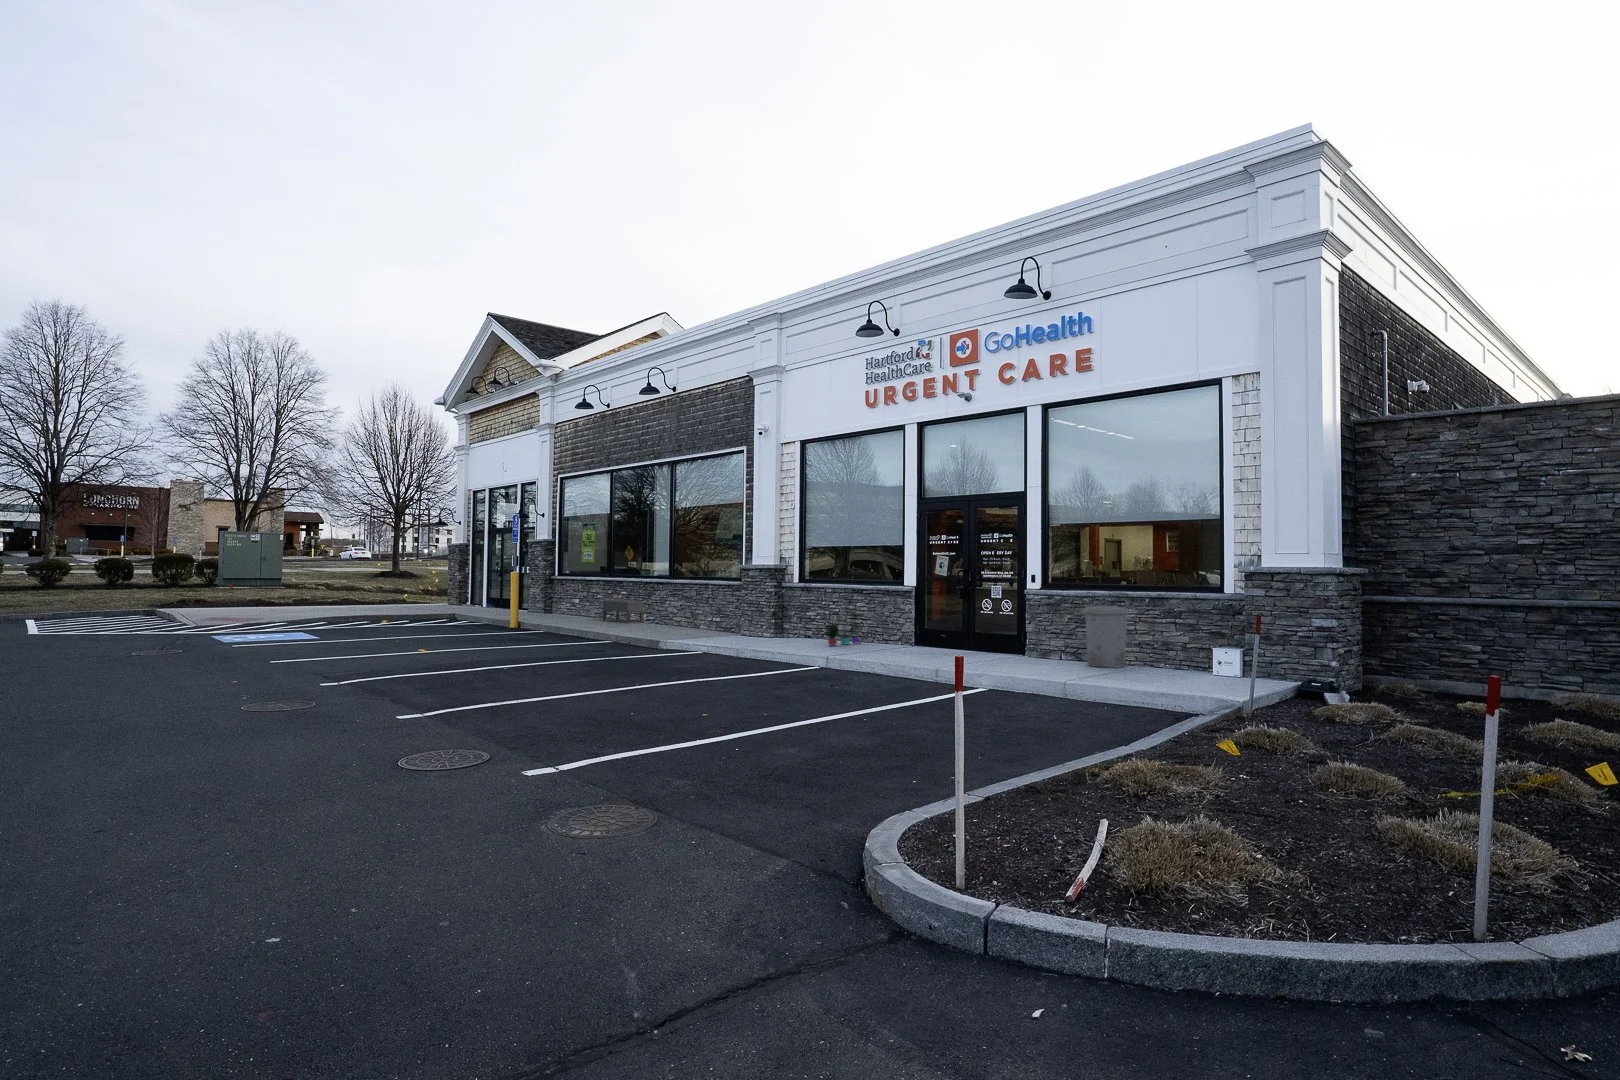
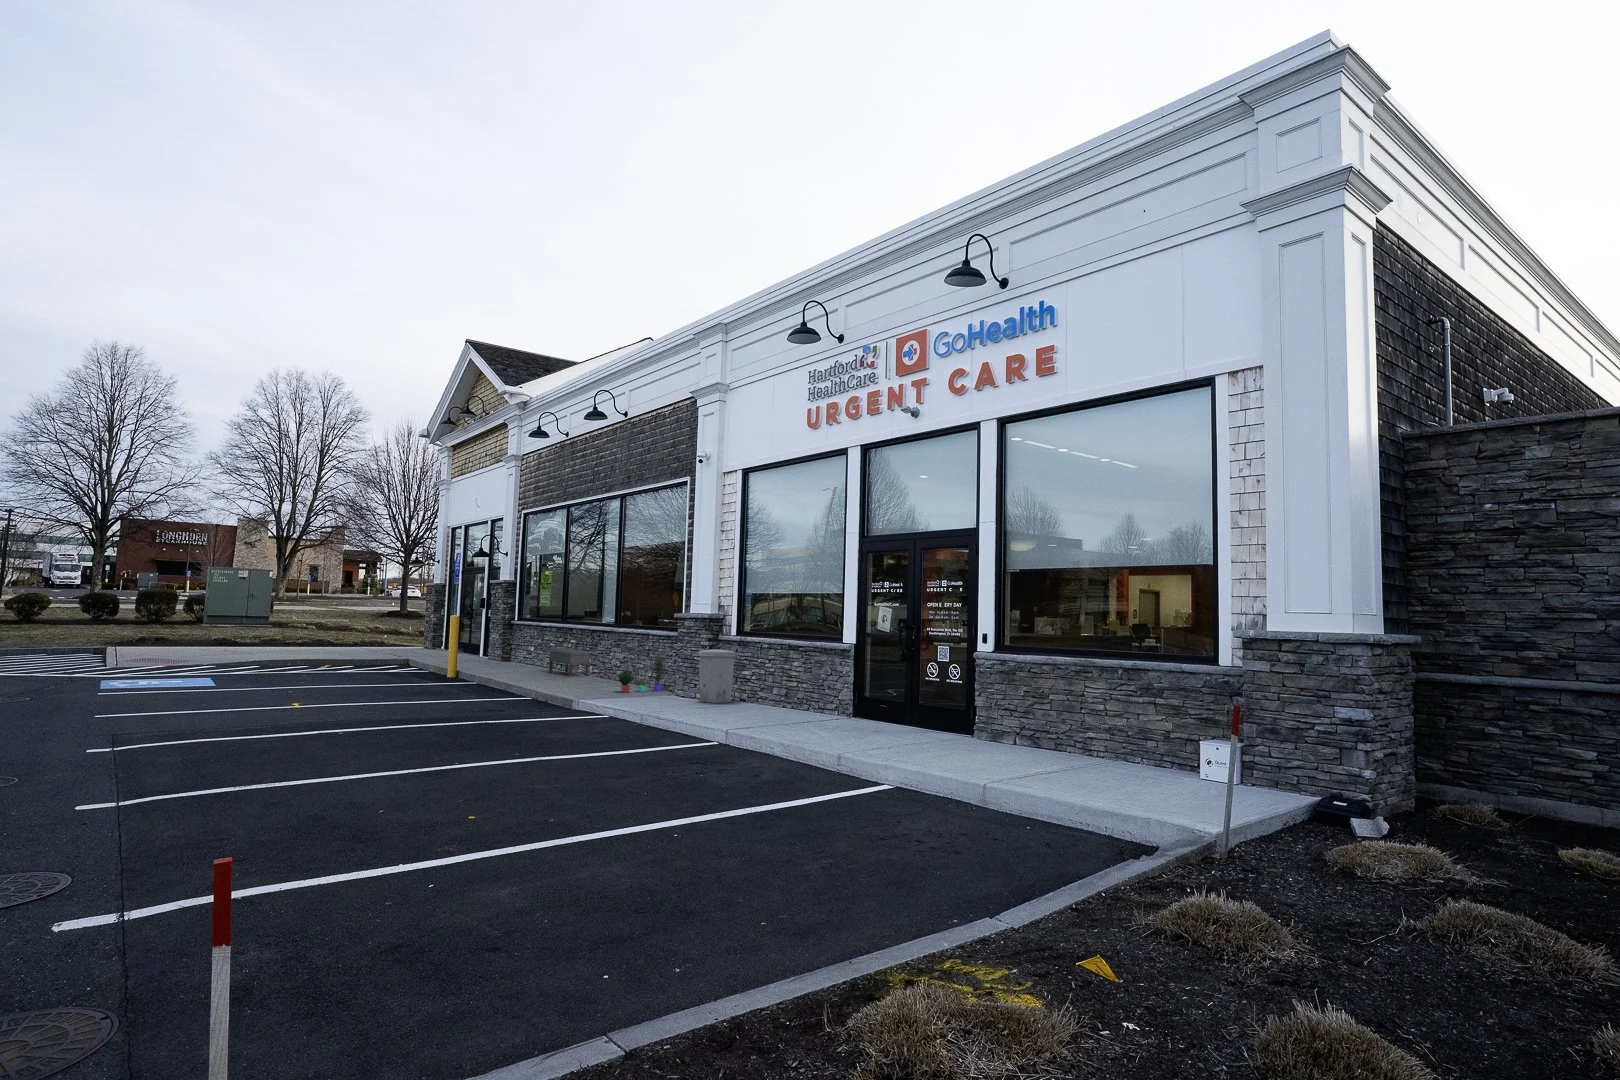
trash can: present [1084,606,1129,668] -> present [698,649,736,703]
potted plant: present [826,609,861,646] -> present [619,655,665,692]

